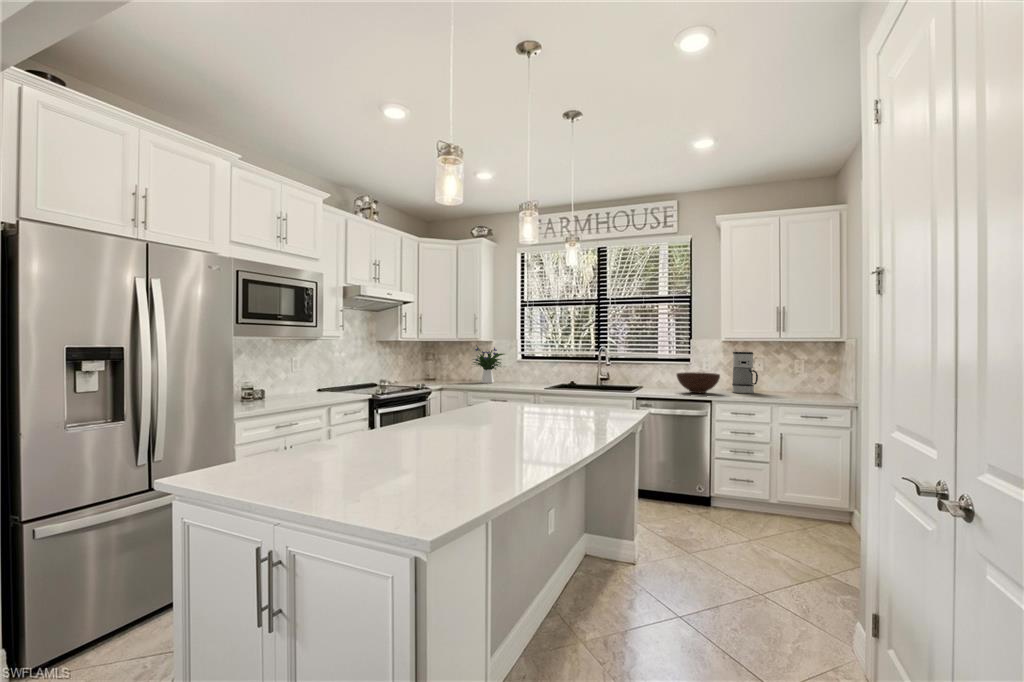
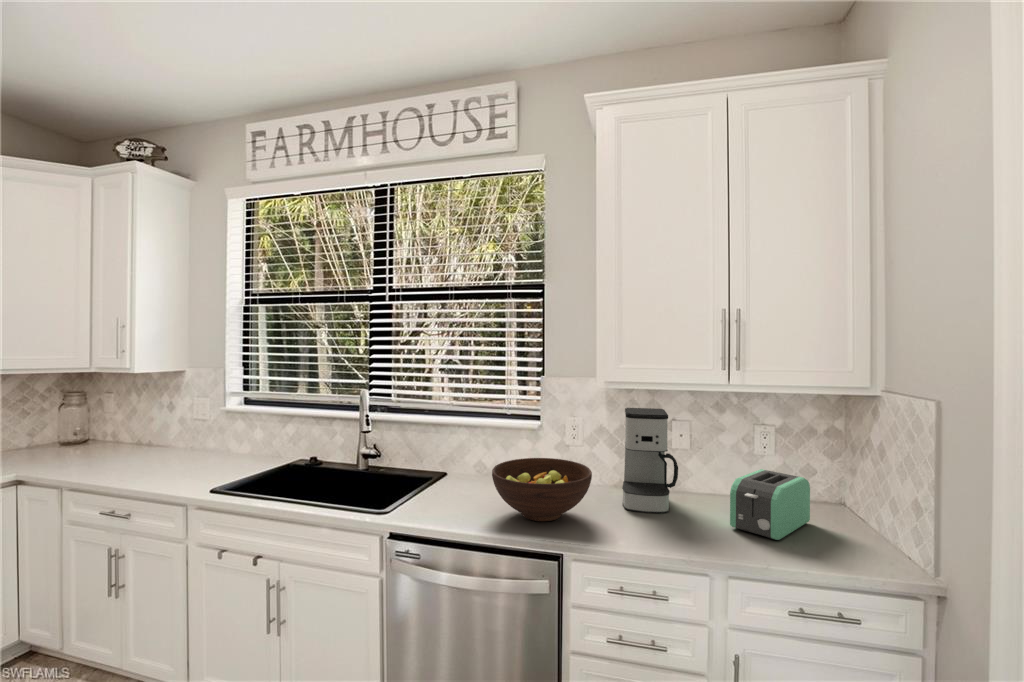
flower arrangement: present [473,345,504,383] -> none [91,384,189,464]
toaster: none [780,375,816,397] -> present [730,469,810,540]

